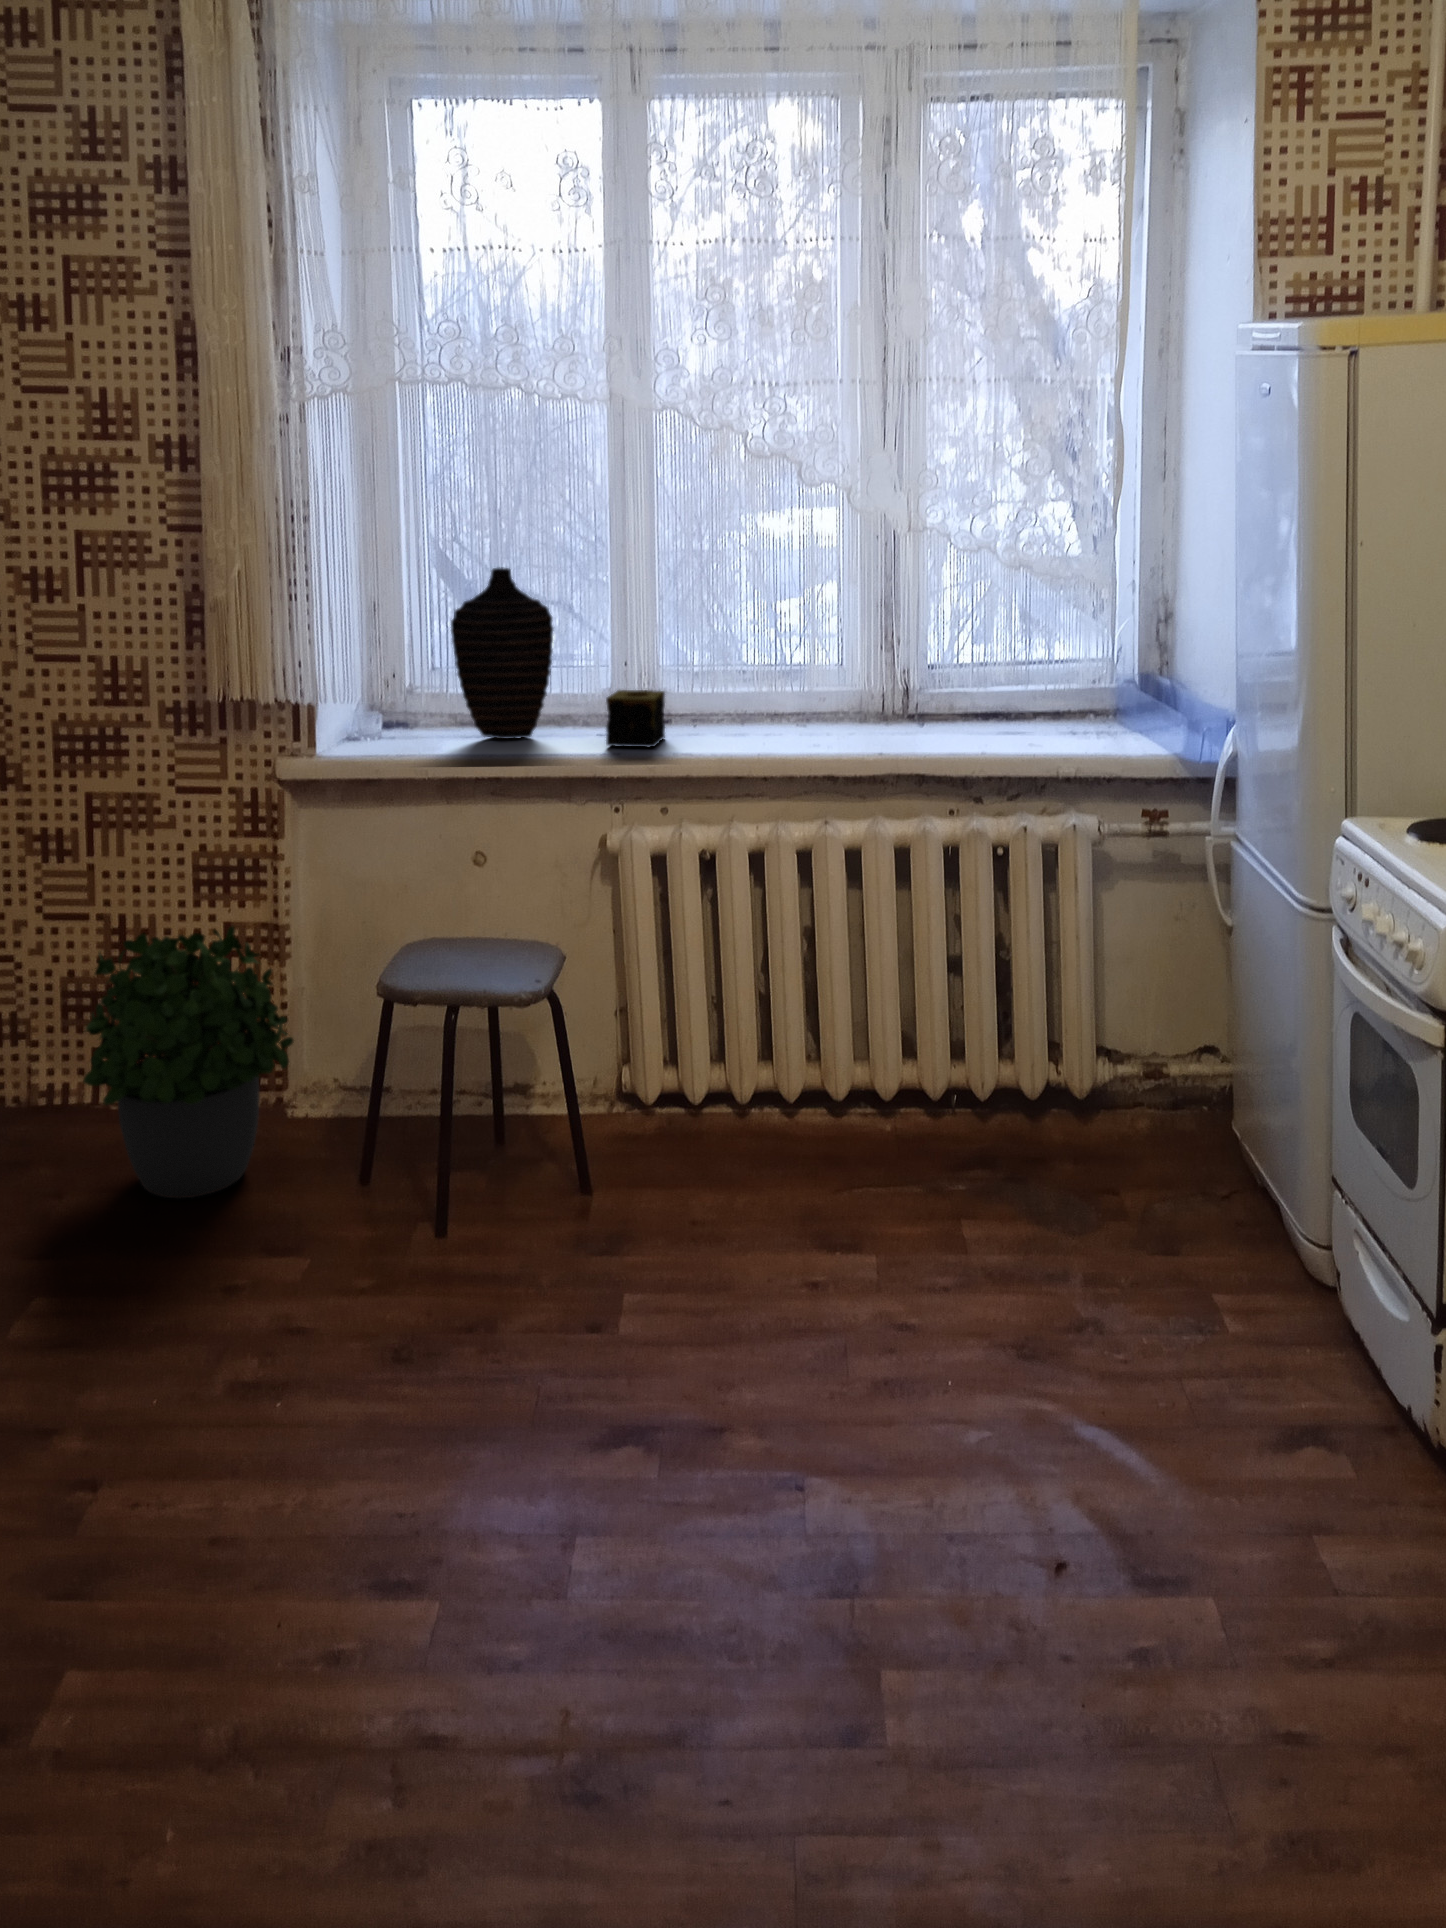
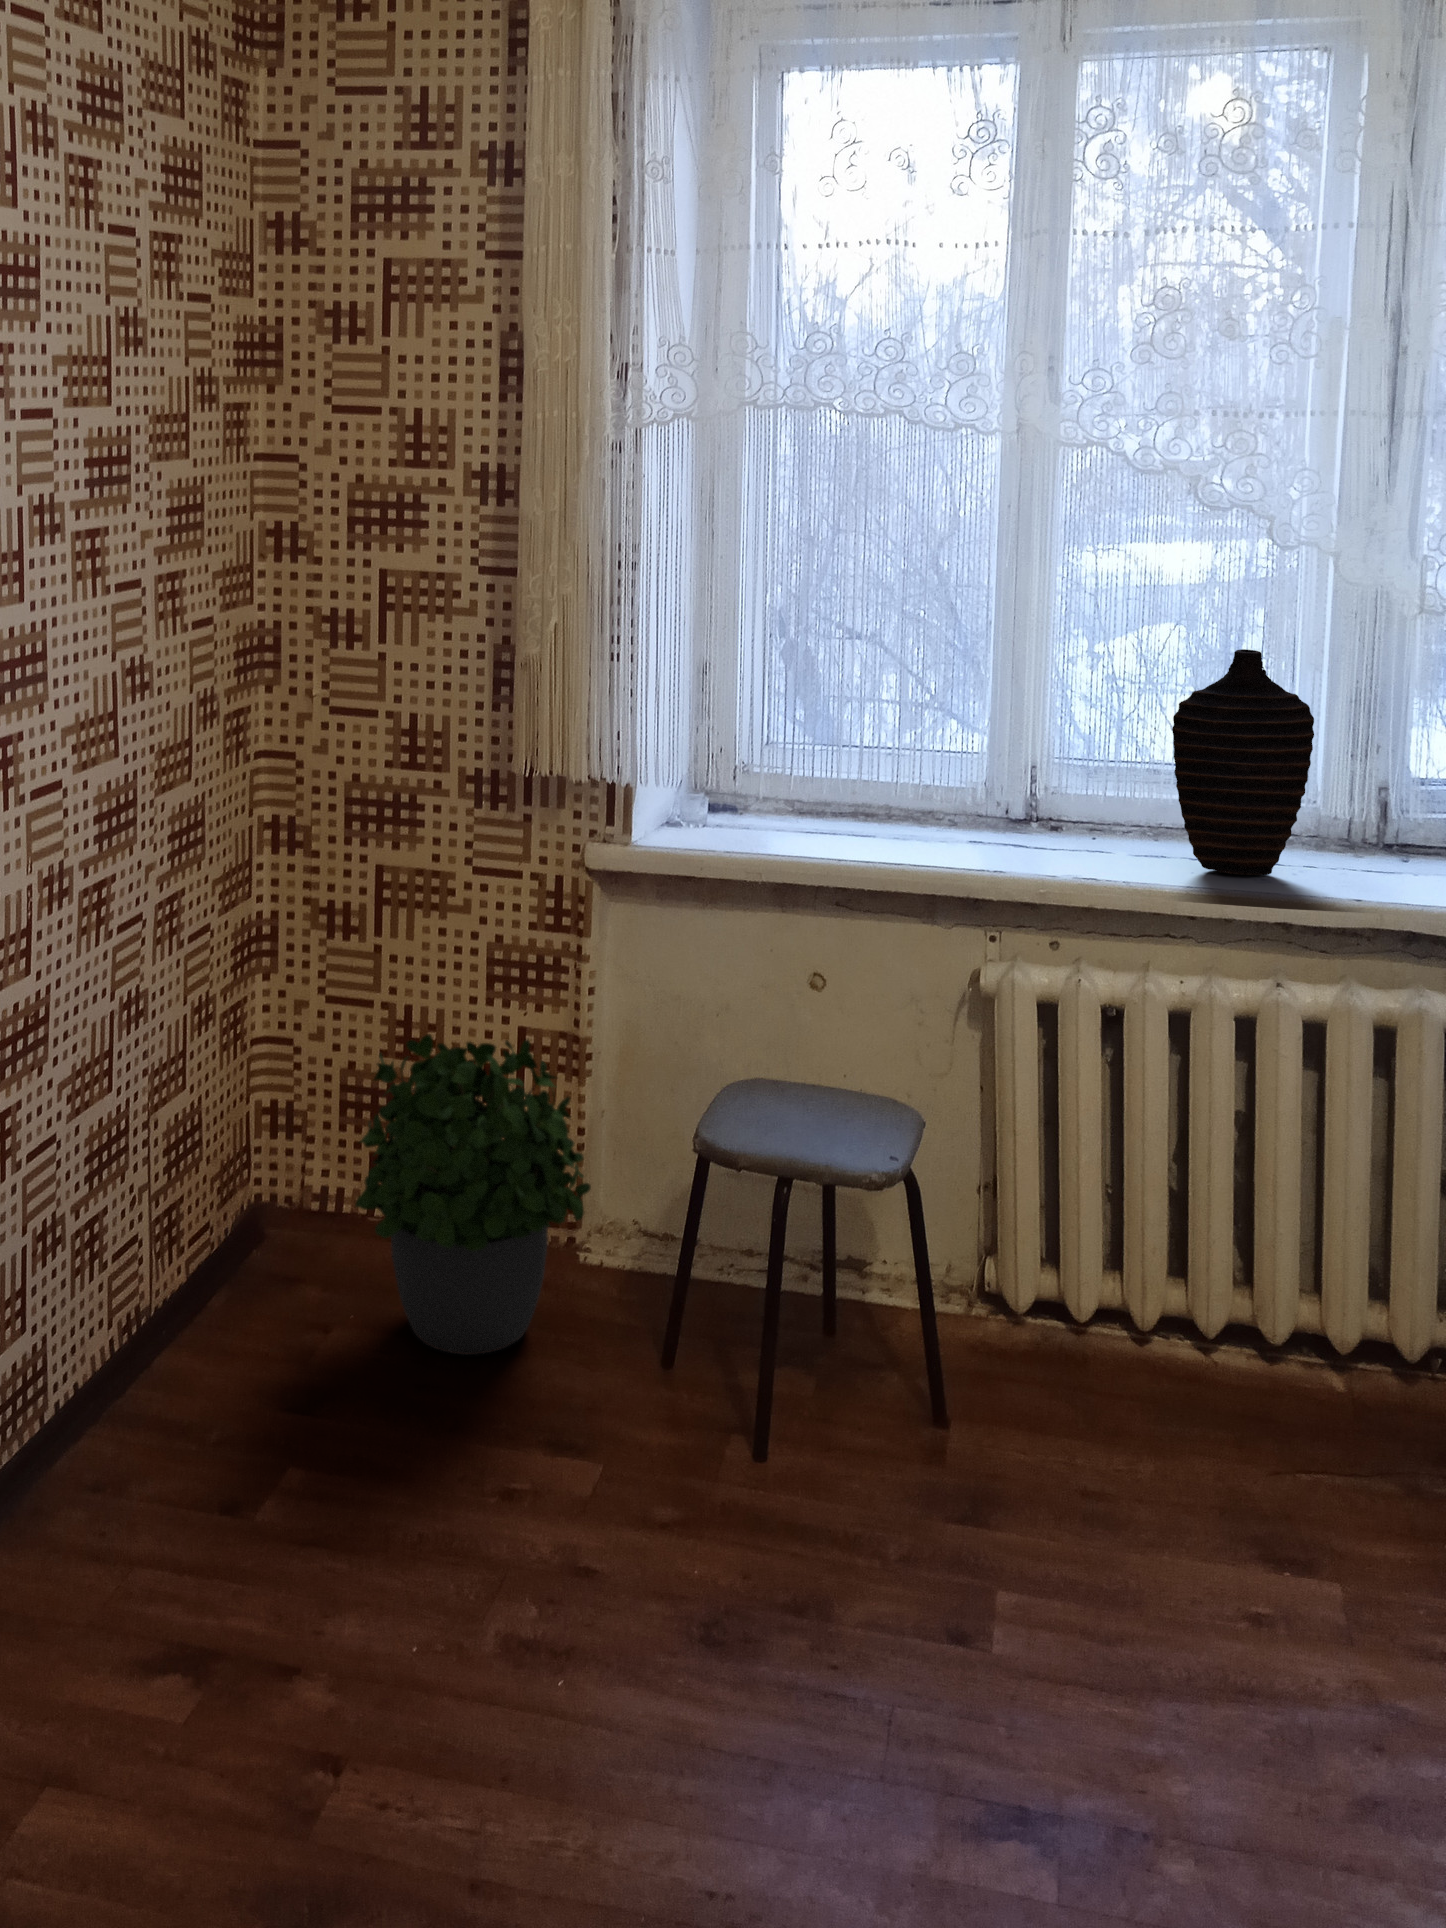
decorative vase: present [451,567,553,739] -> present [1172,649,1314,875]
candle: present [606,690,665,747] -> none [987,791,1066,870]

